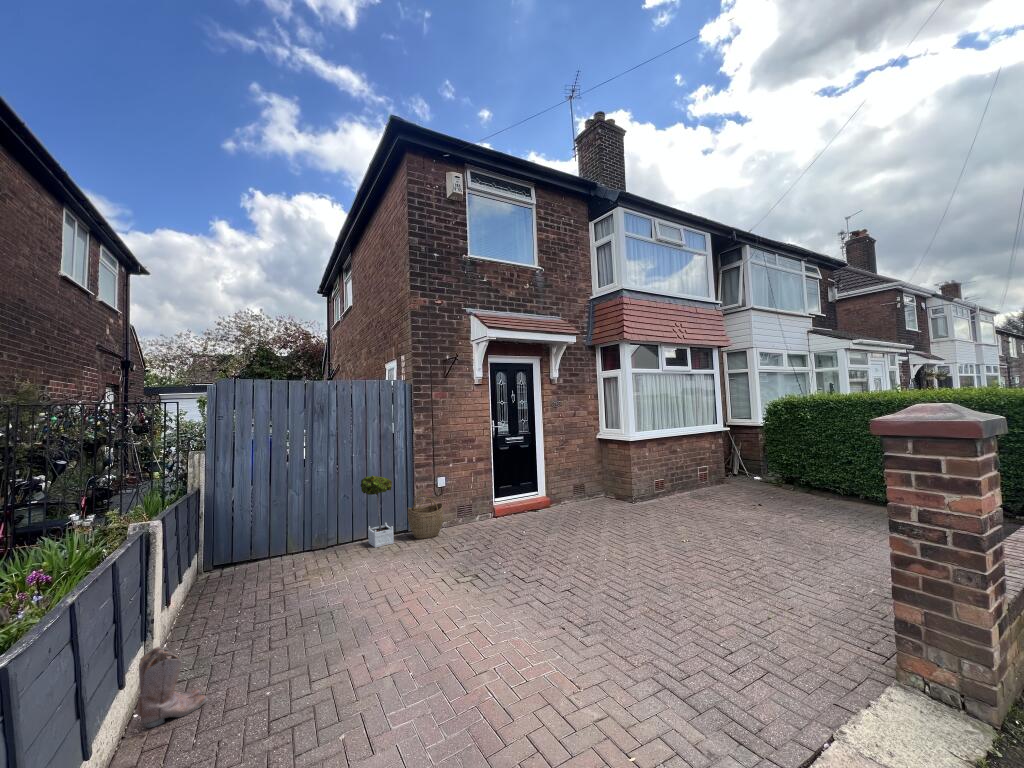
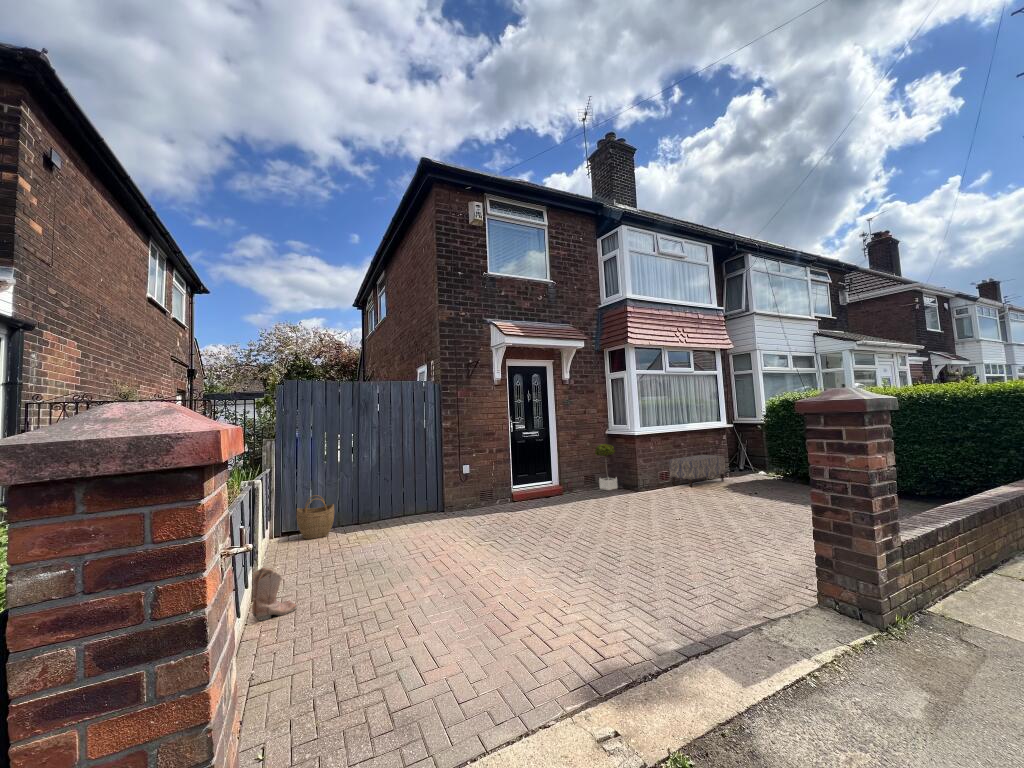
bench: none [665,460,725,498] -> present [669,455,725,487]
potted tree: present [361,475,394,548] -> present [595,444,618,490]
woven basket: present [408,494,443,539] -> present [296,495,334,539]

